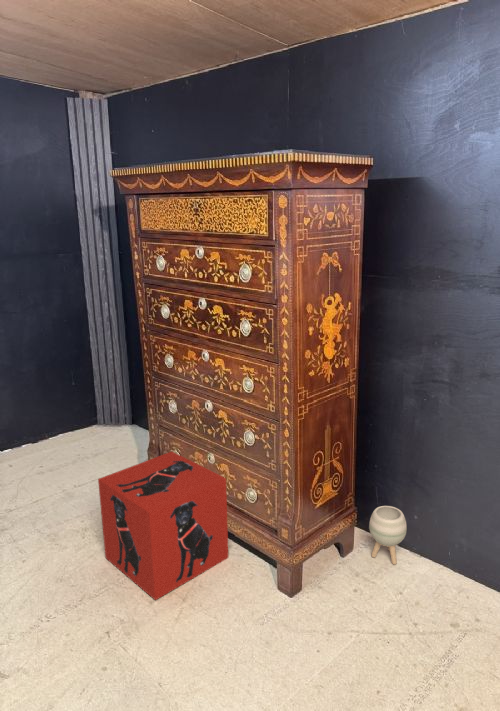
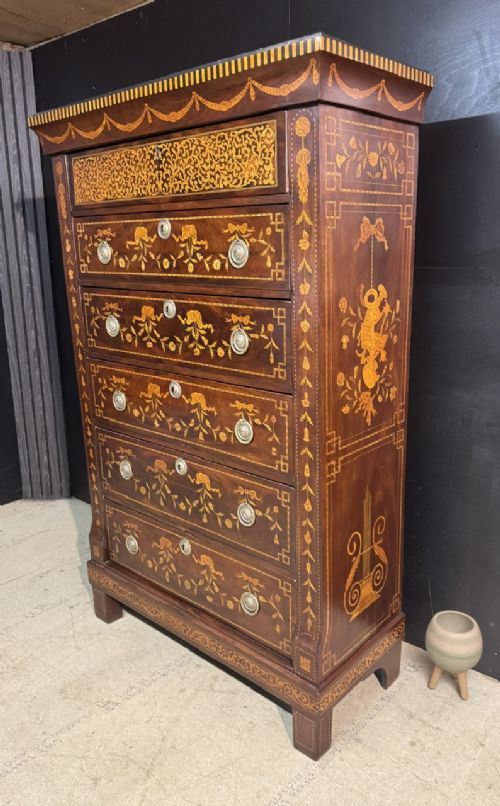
storage box: present [98,452,228,600] -> none [10,537,214,778]

